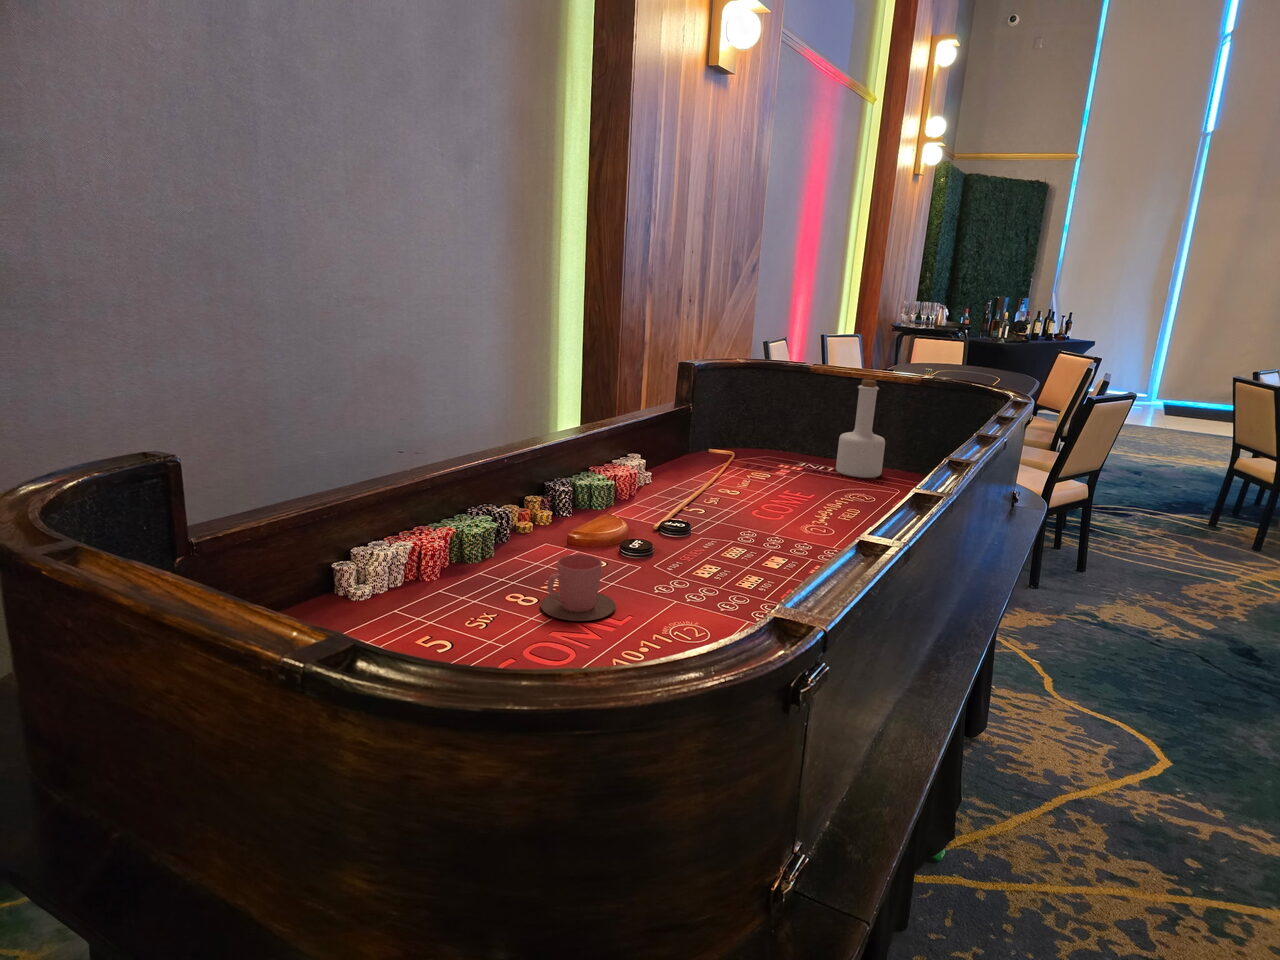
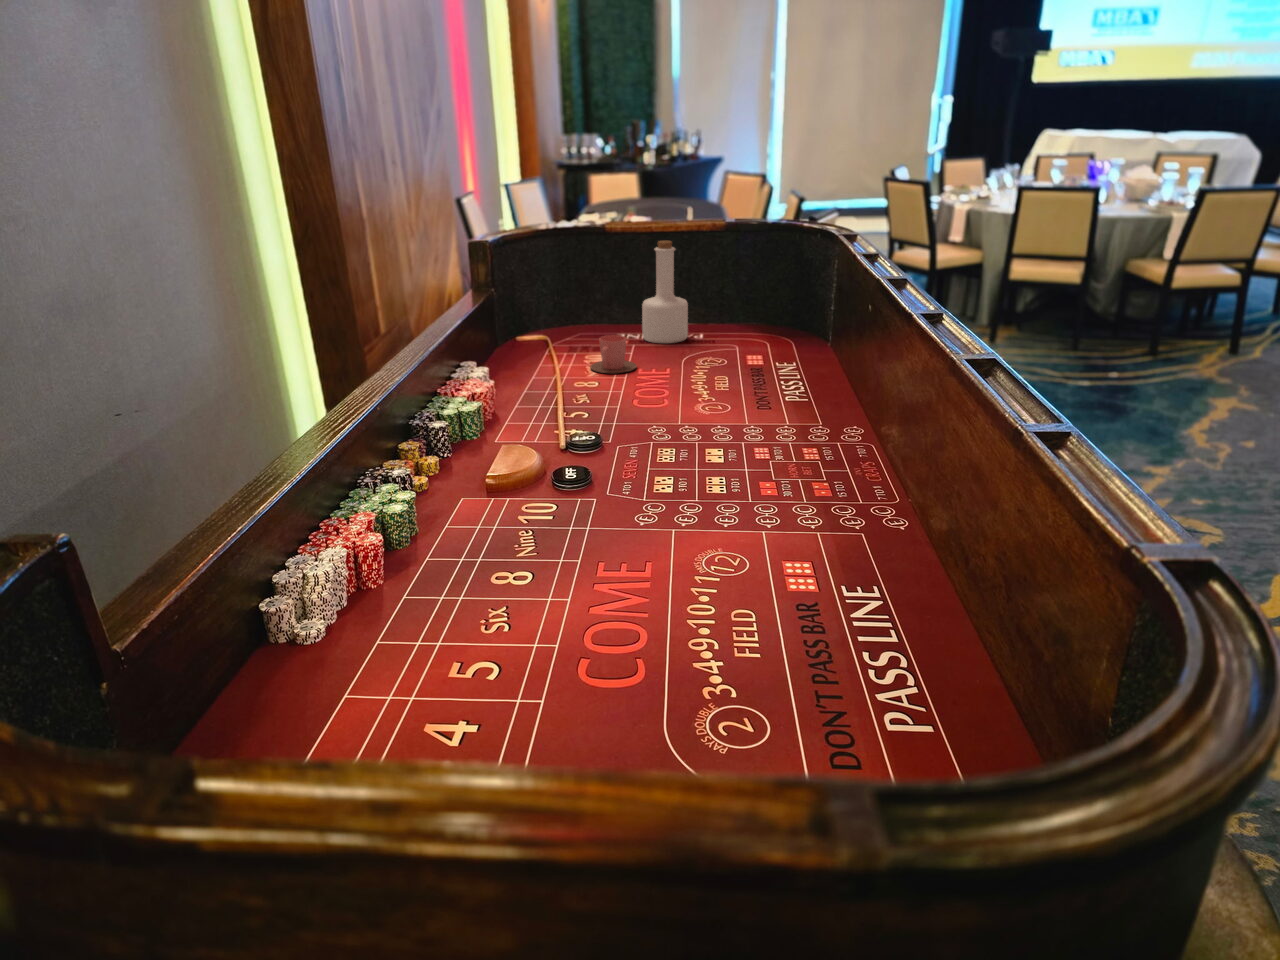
cup: present [541,554,616,621] -> present [591,335,637,373]

